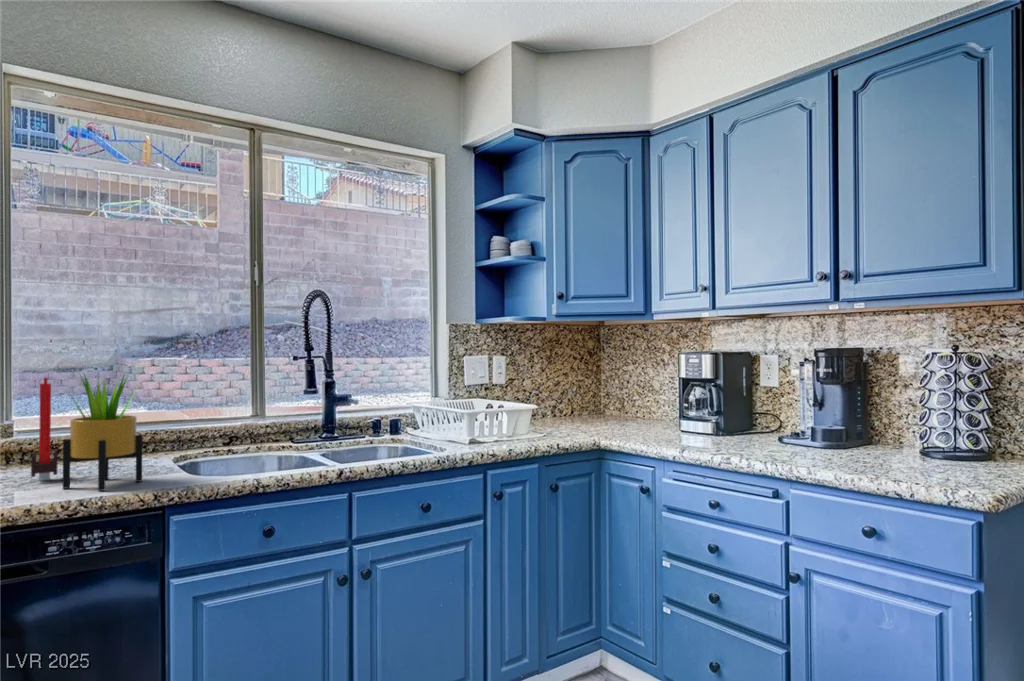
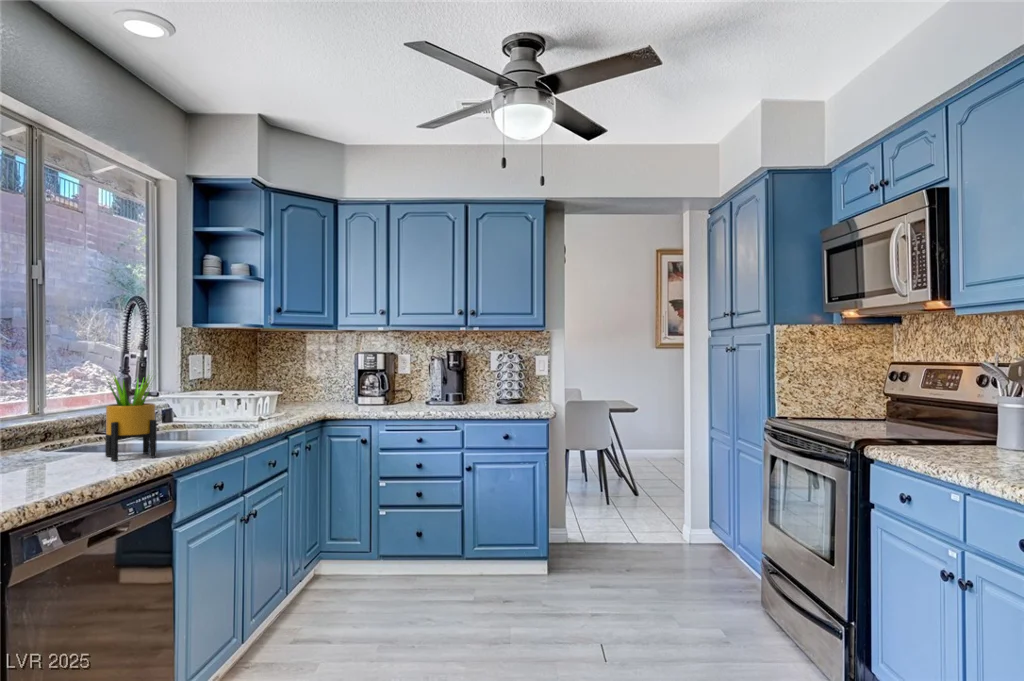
candle: present [31,378,58,481] -> none [43,375,73,463]

